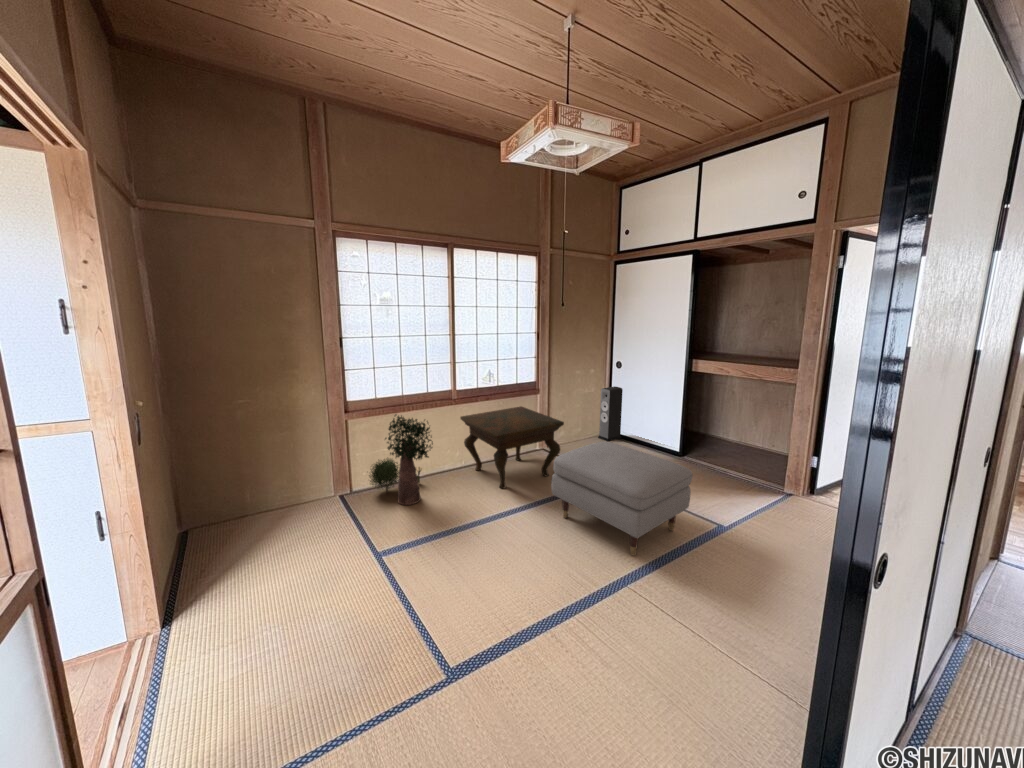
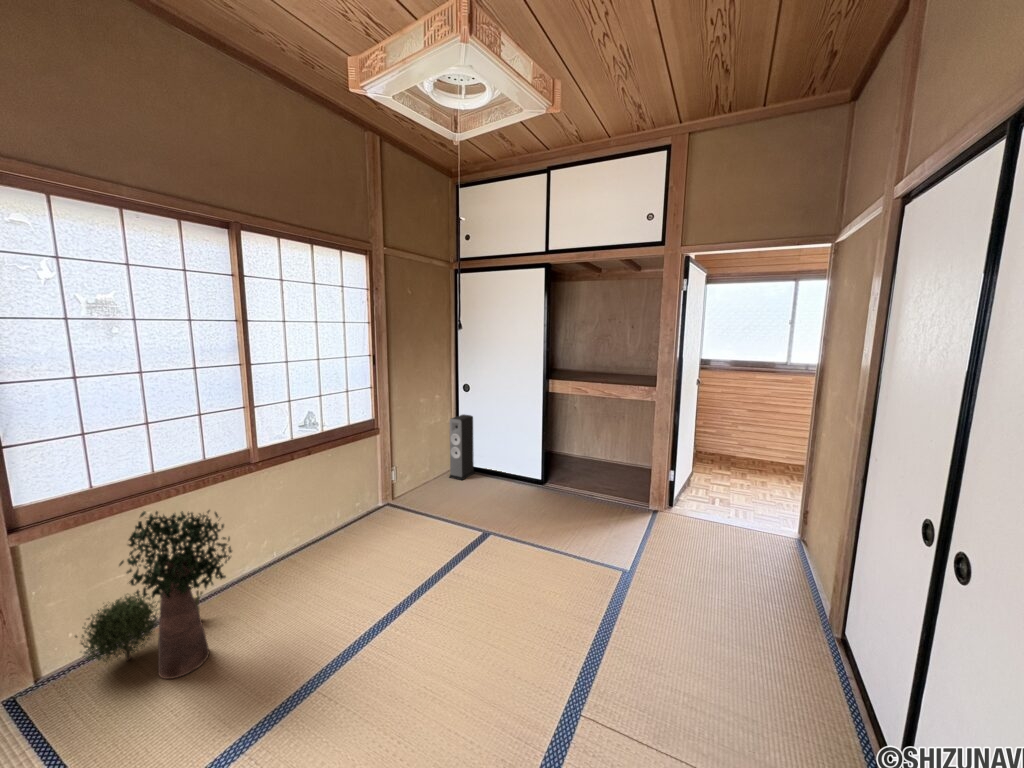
side table: present [460,406,564,489] -> none [268,456,430,587]
ottoman: present [551,441,693,556] -> none [443,490,610,641]

